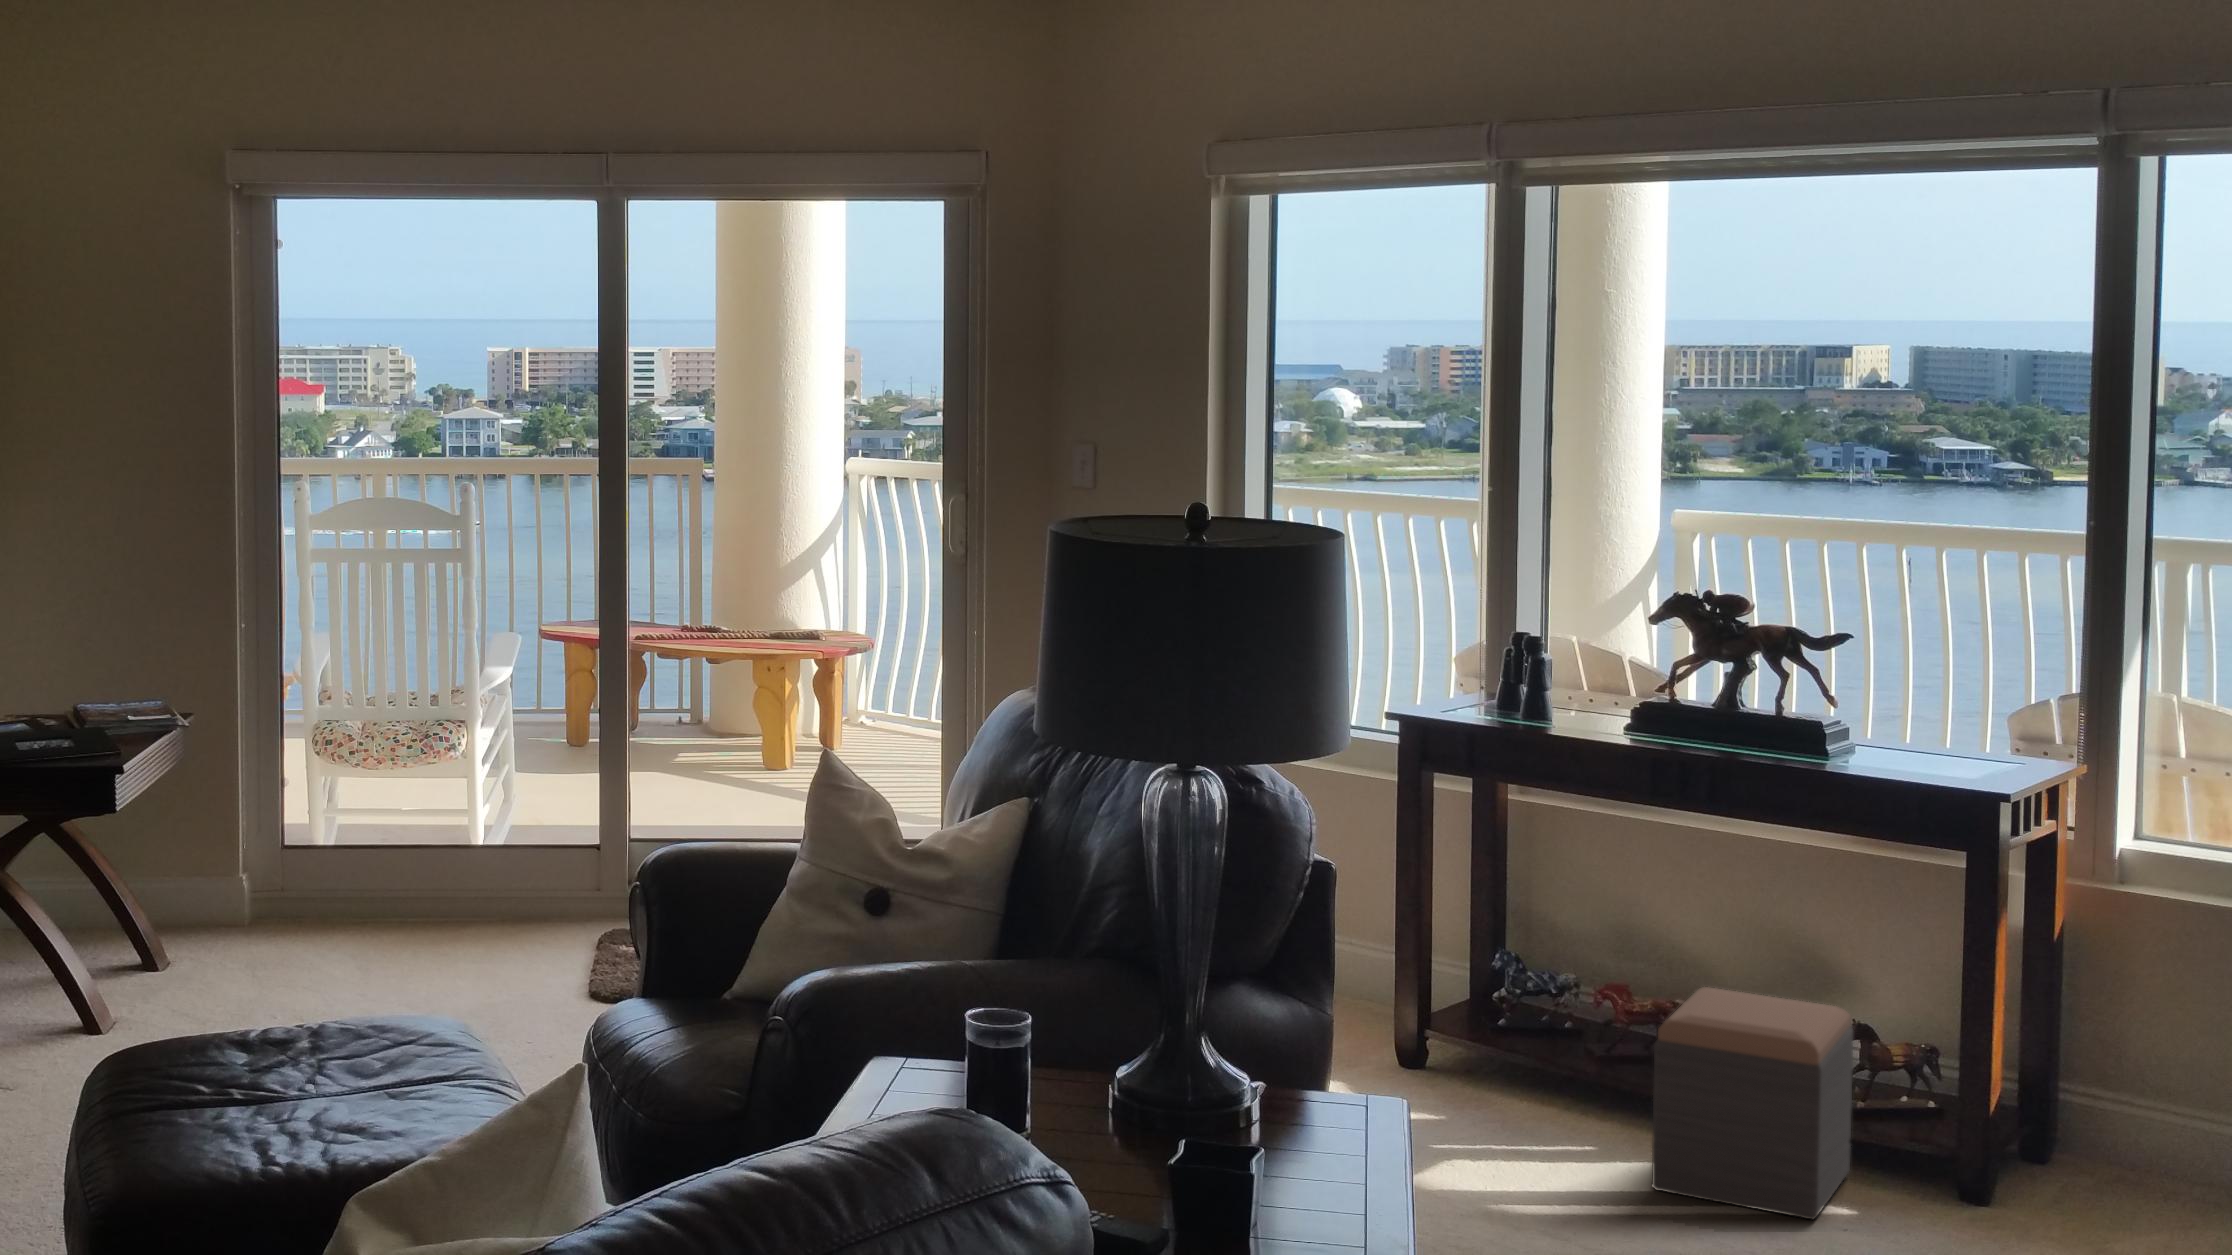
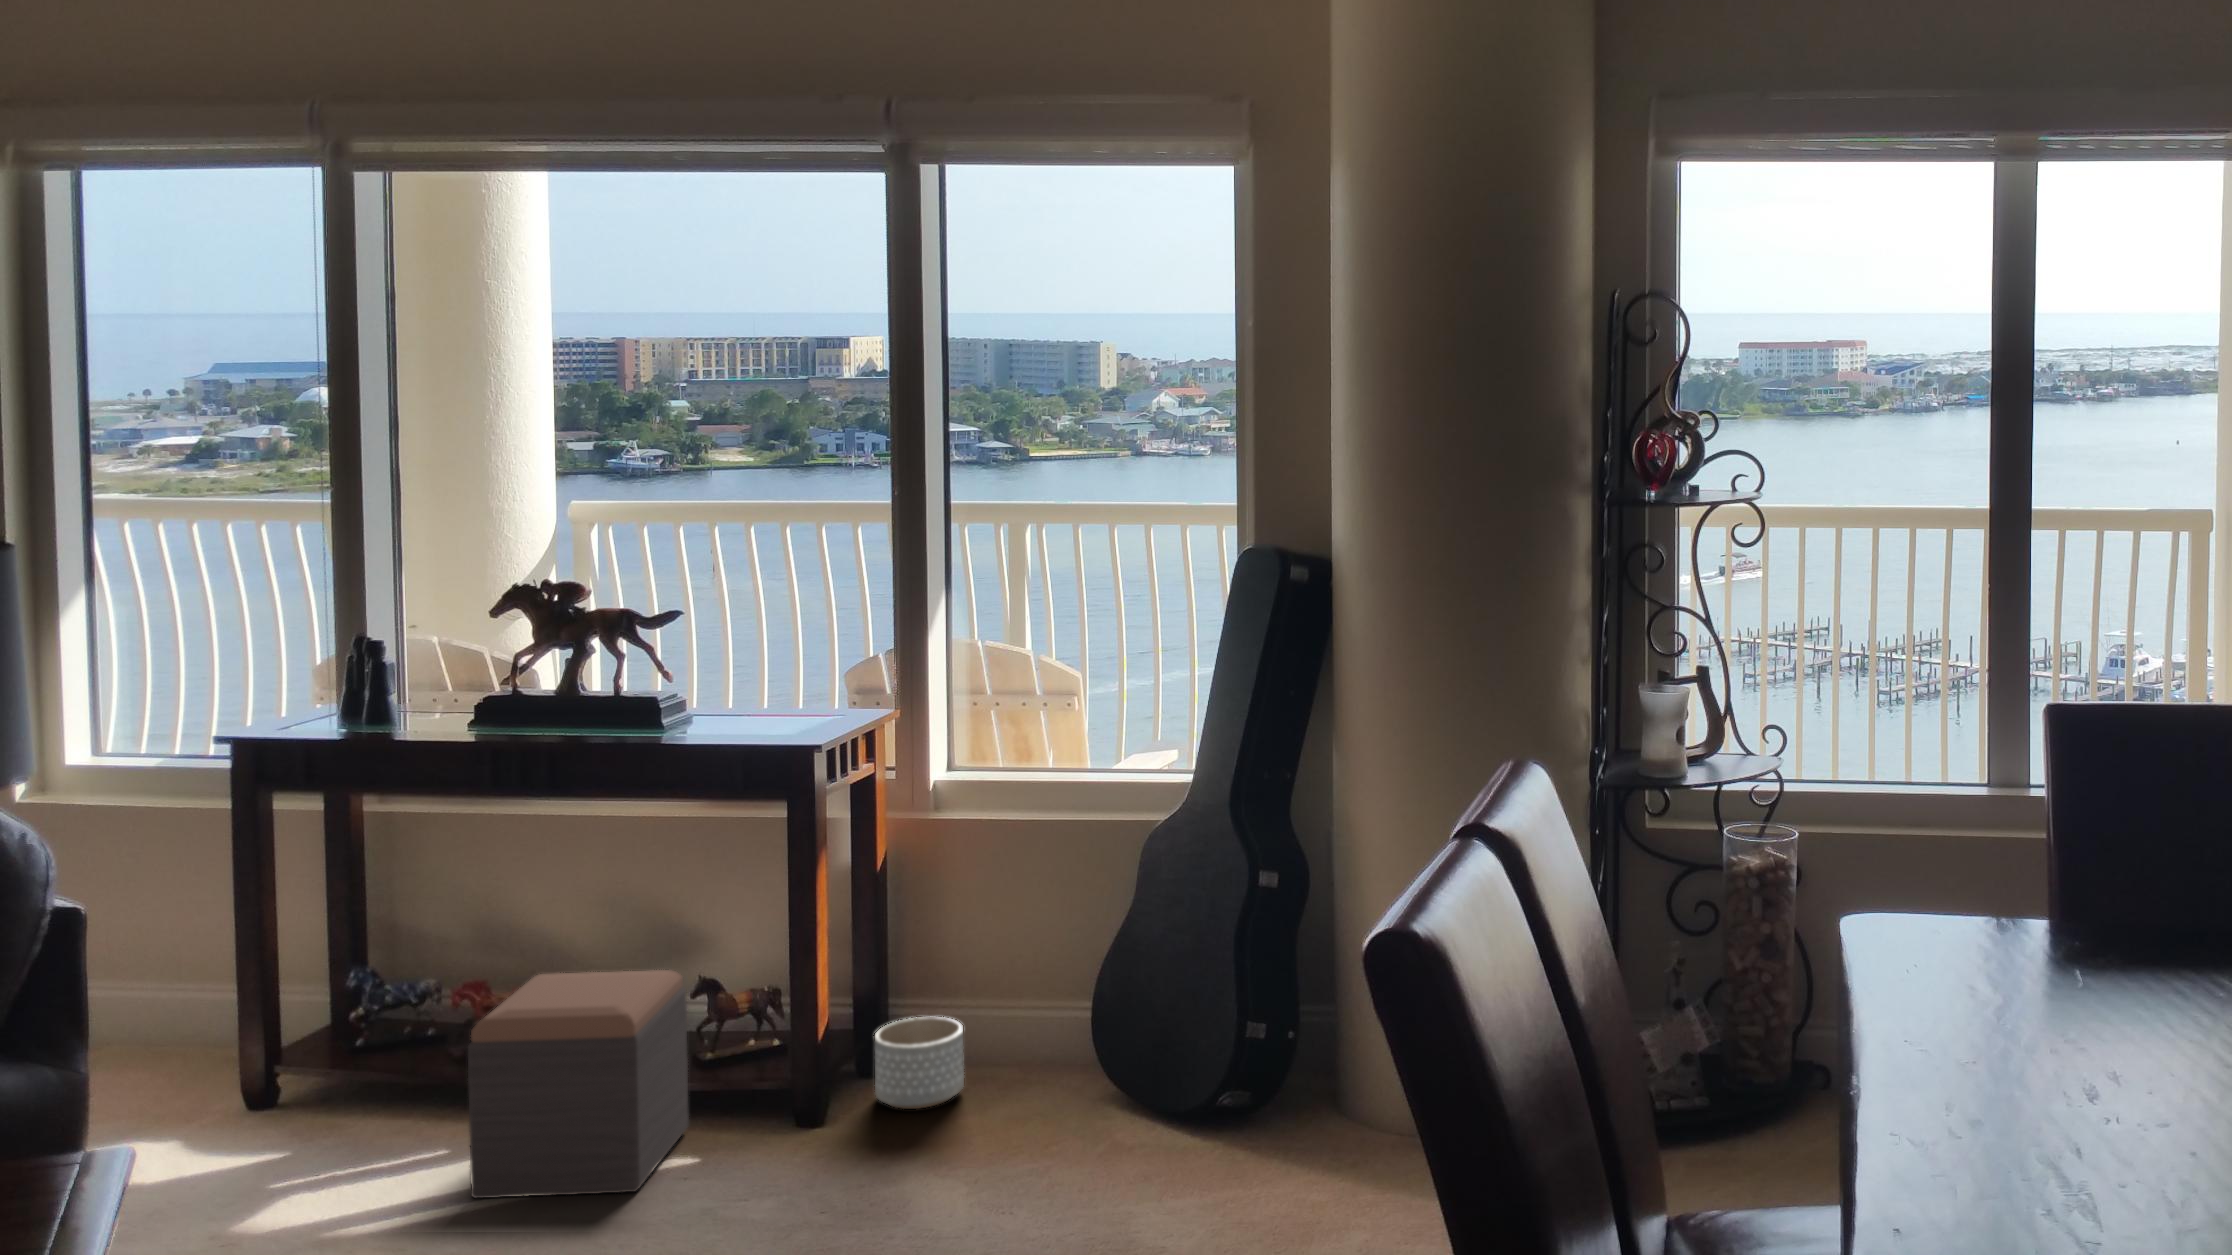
planter: none [2051,1109,2158,1208] -> present [875,1017,964,1109]

